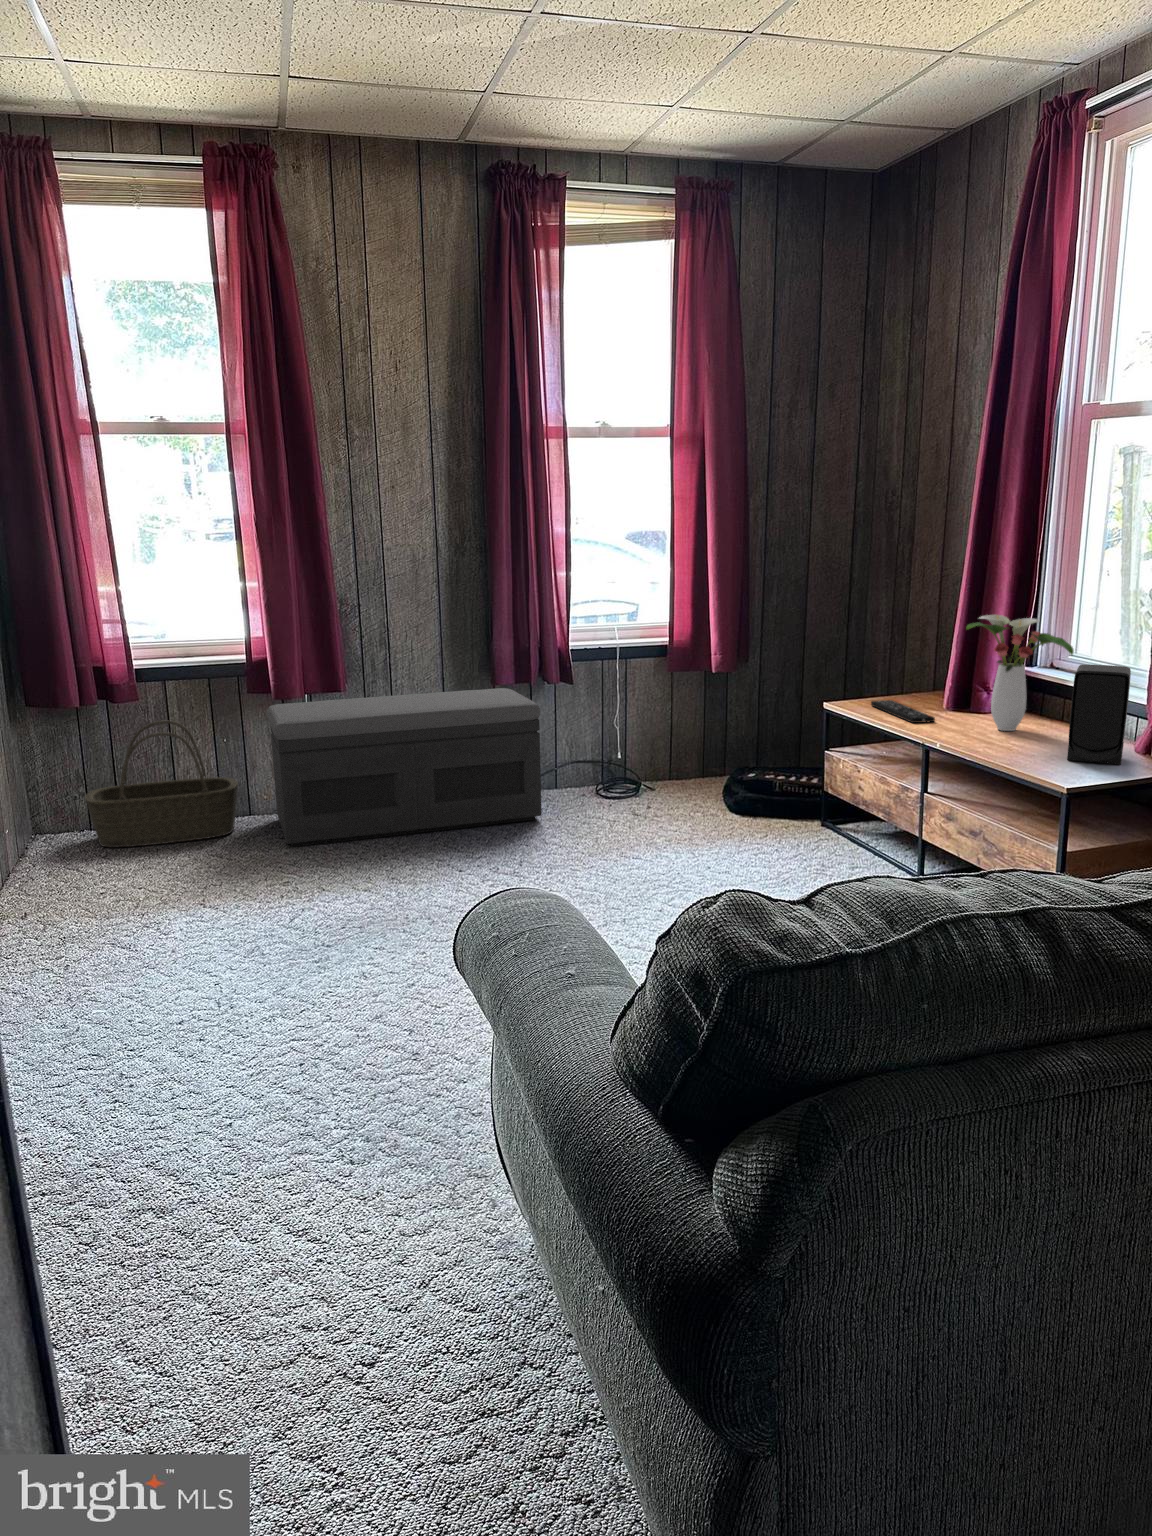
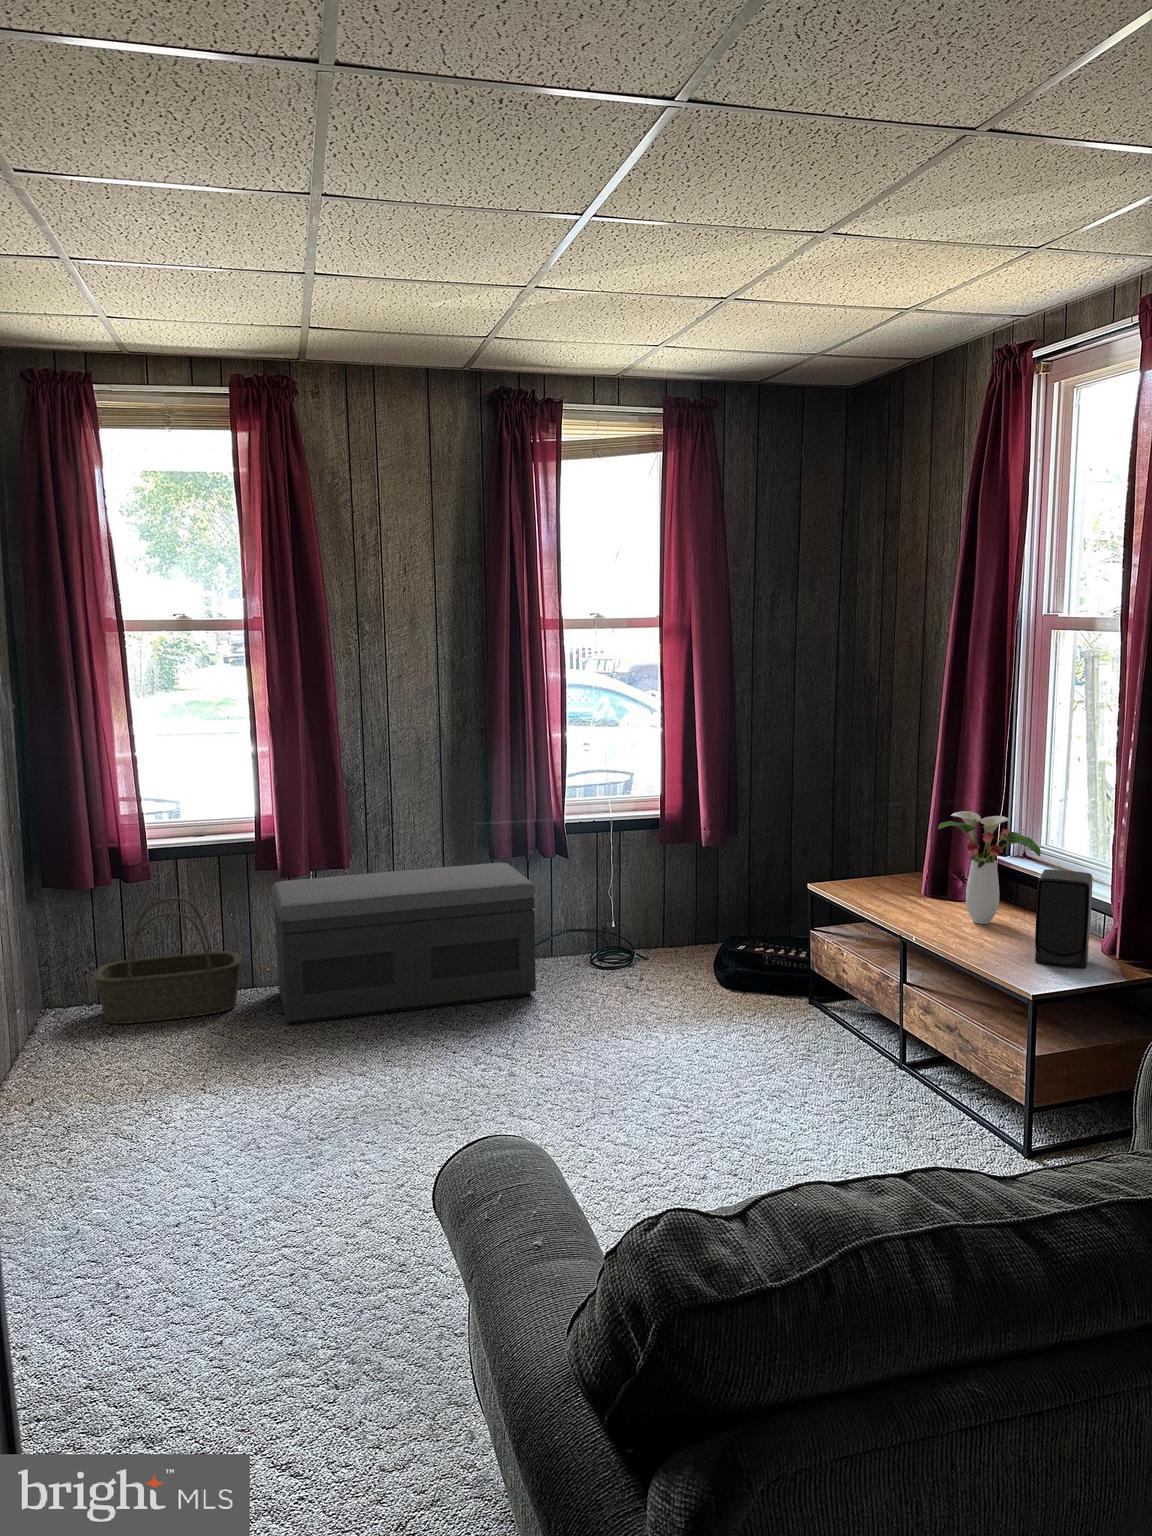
remote control: present [871,700,935,723] -> none [854,884,914,912]

